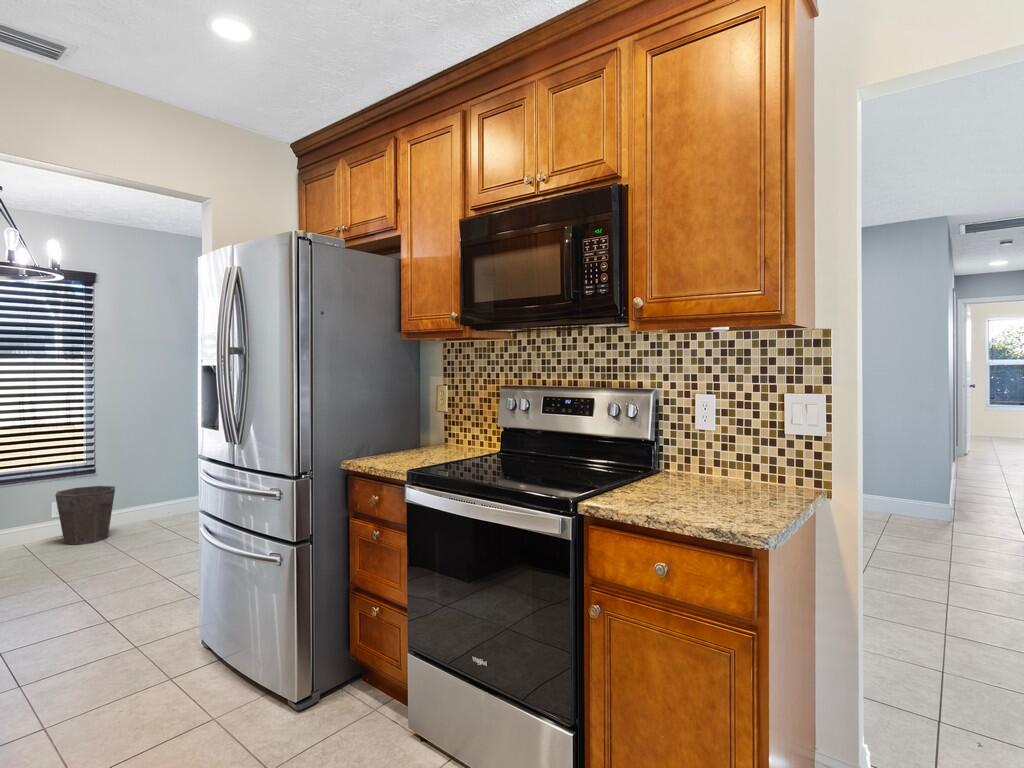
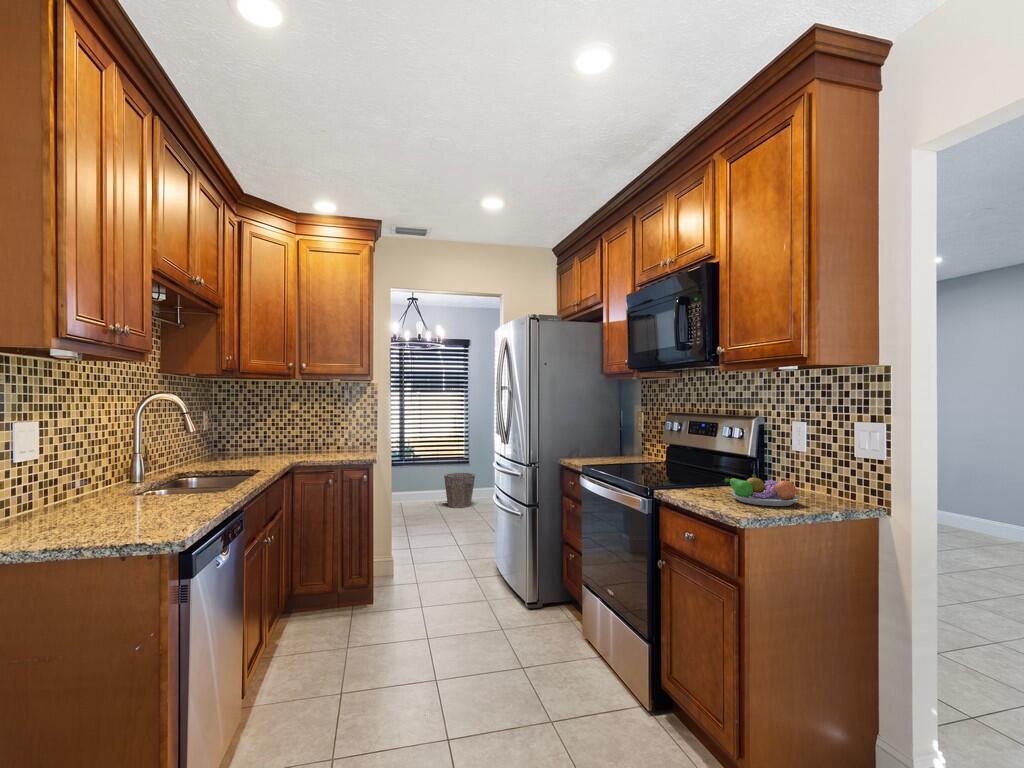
fruit bowl: none [671,464,766,508] -> present [724,473,799,506]

